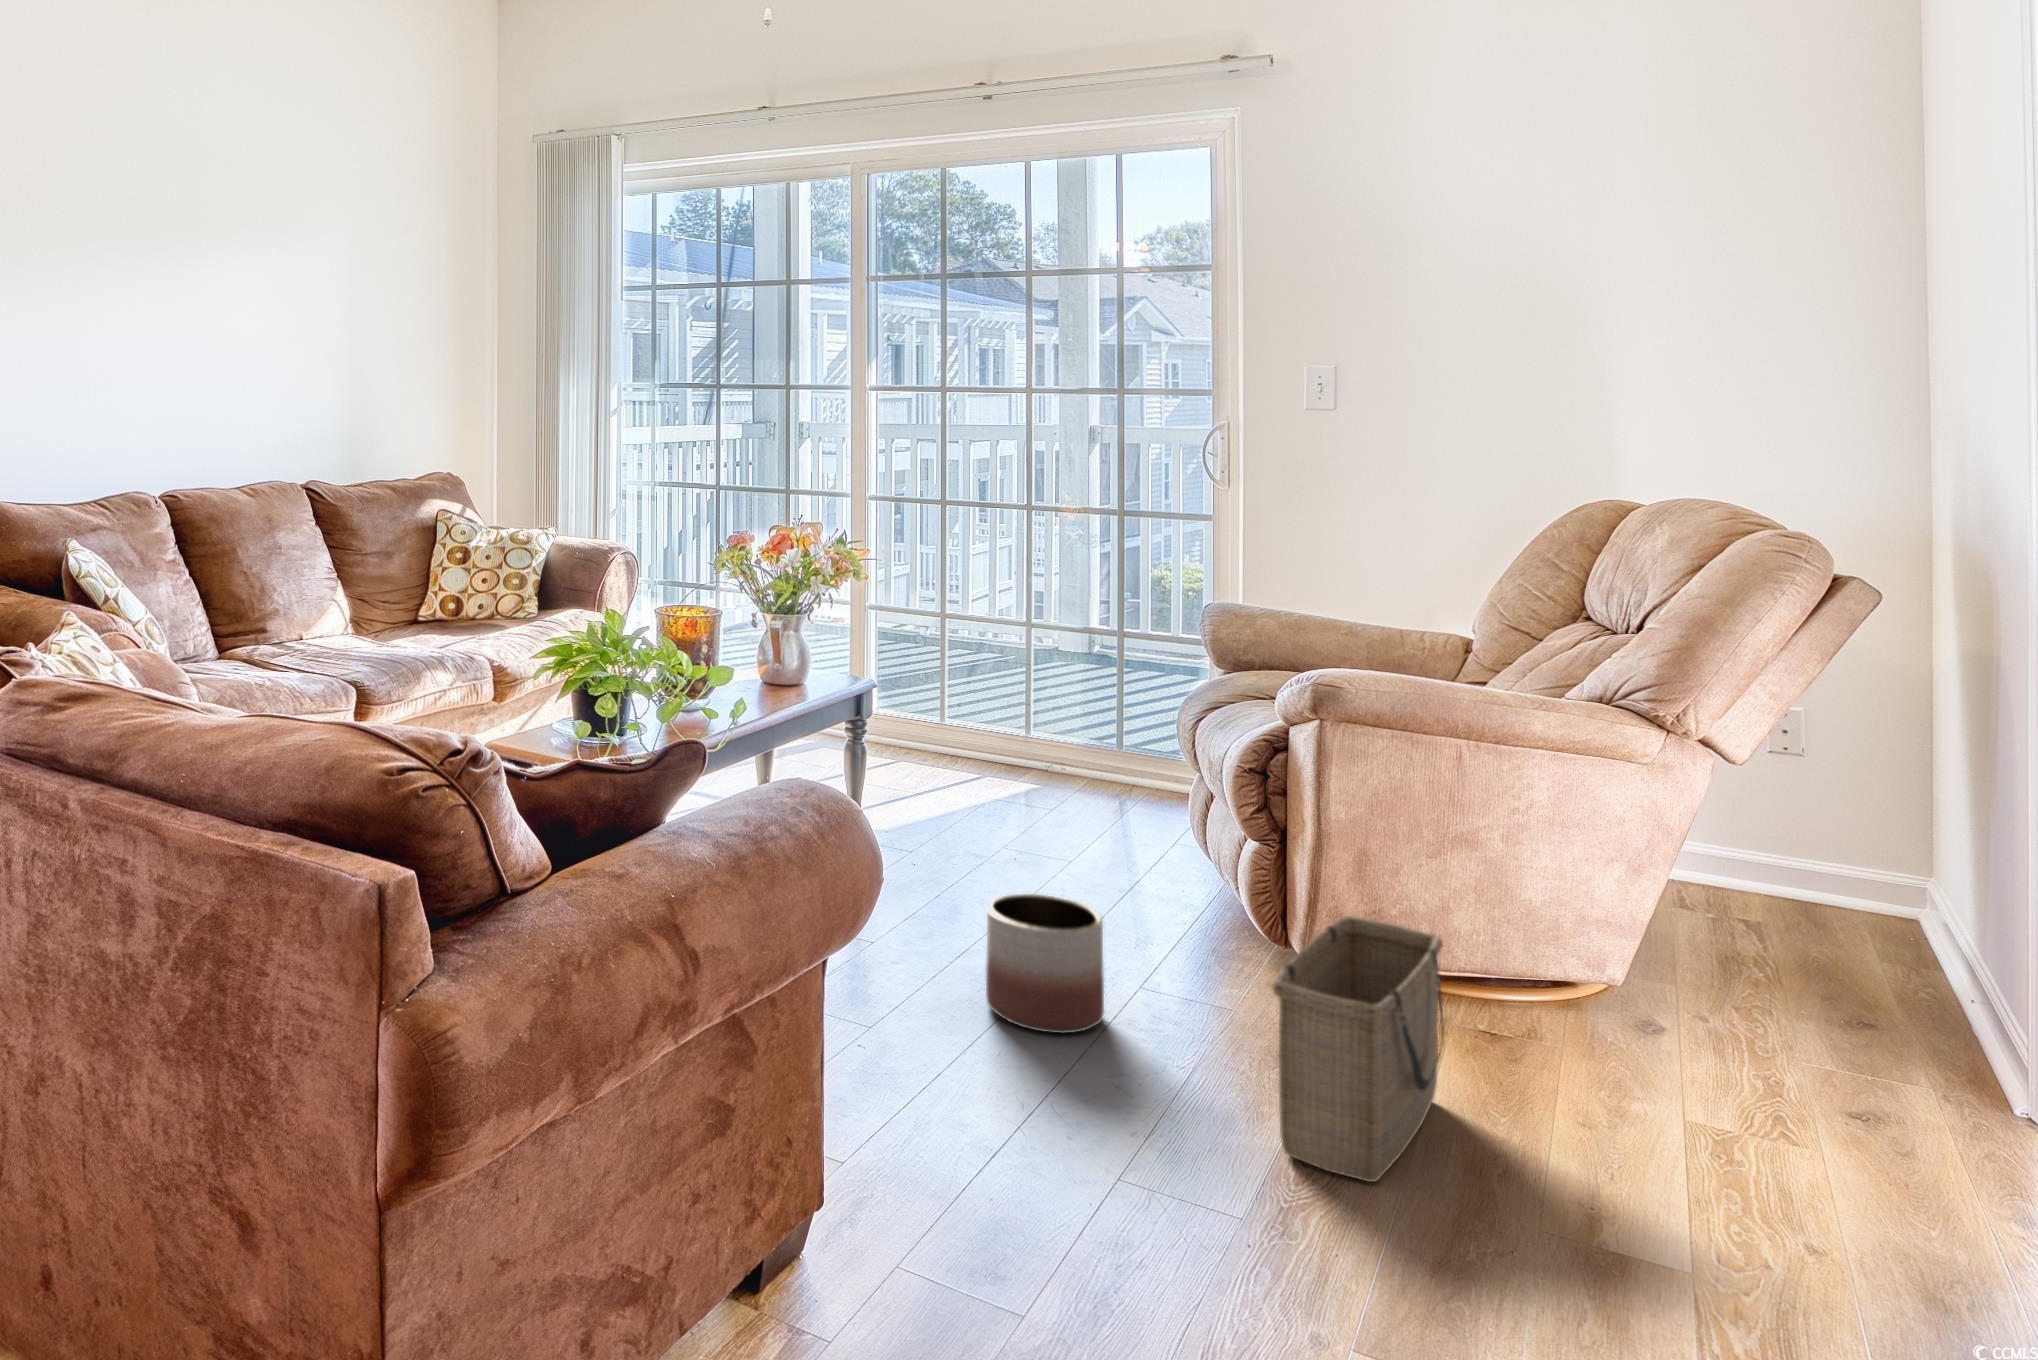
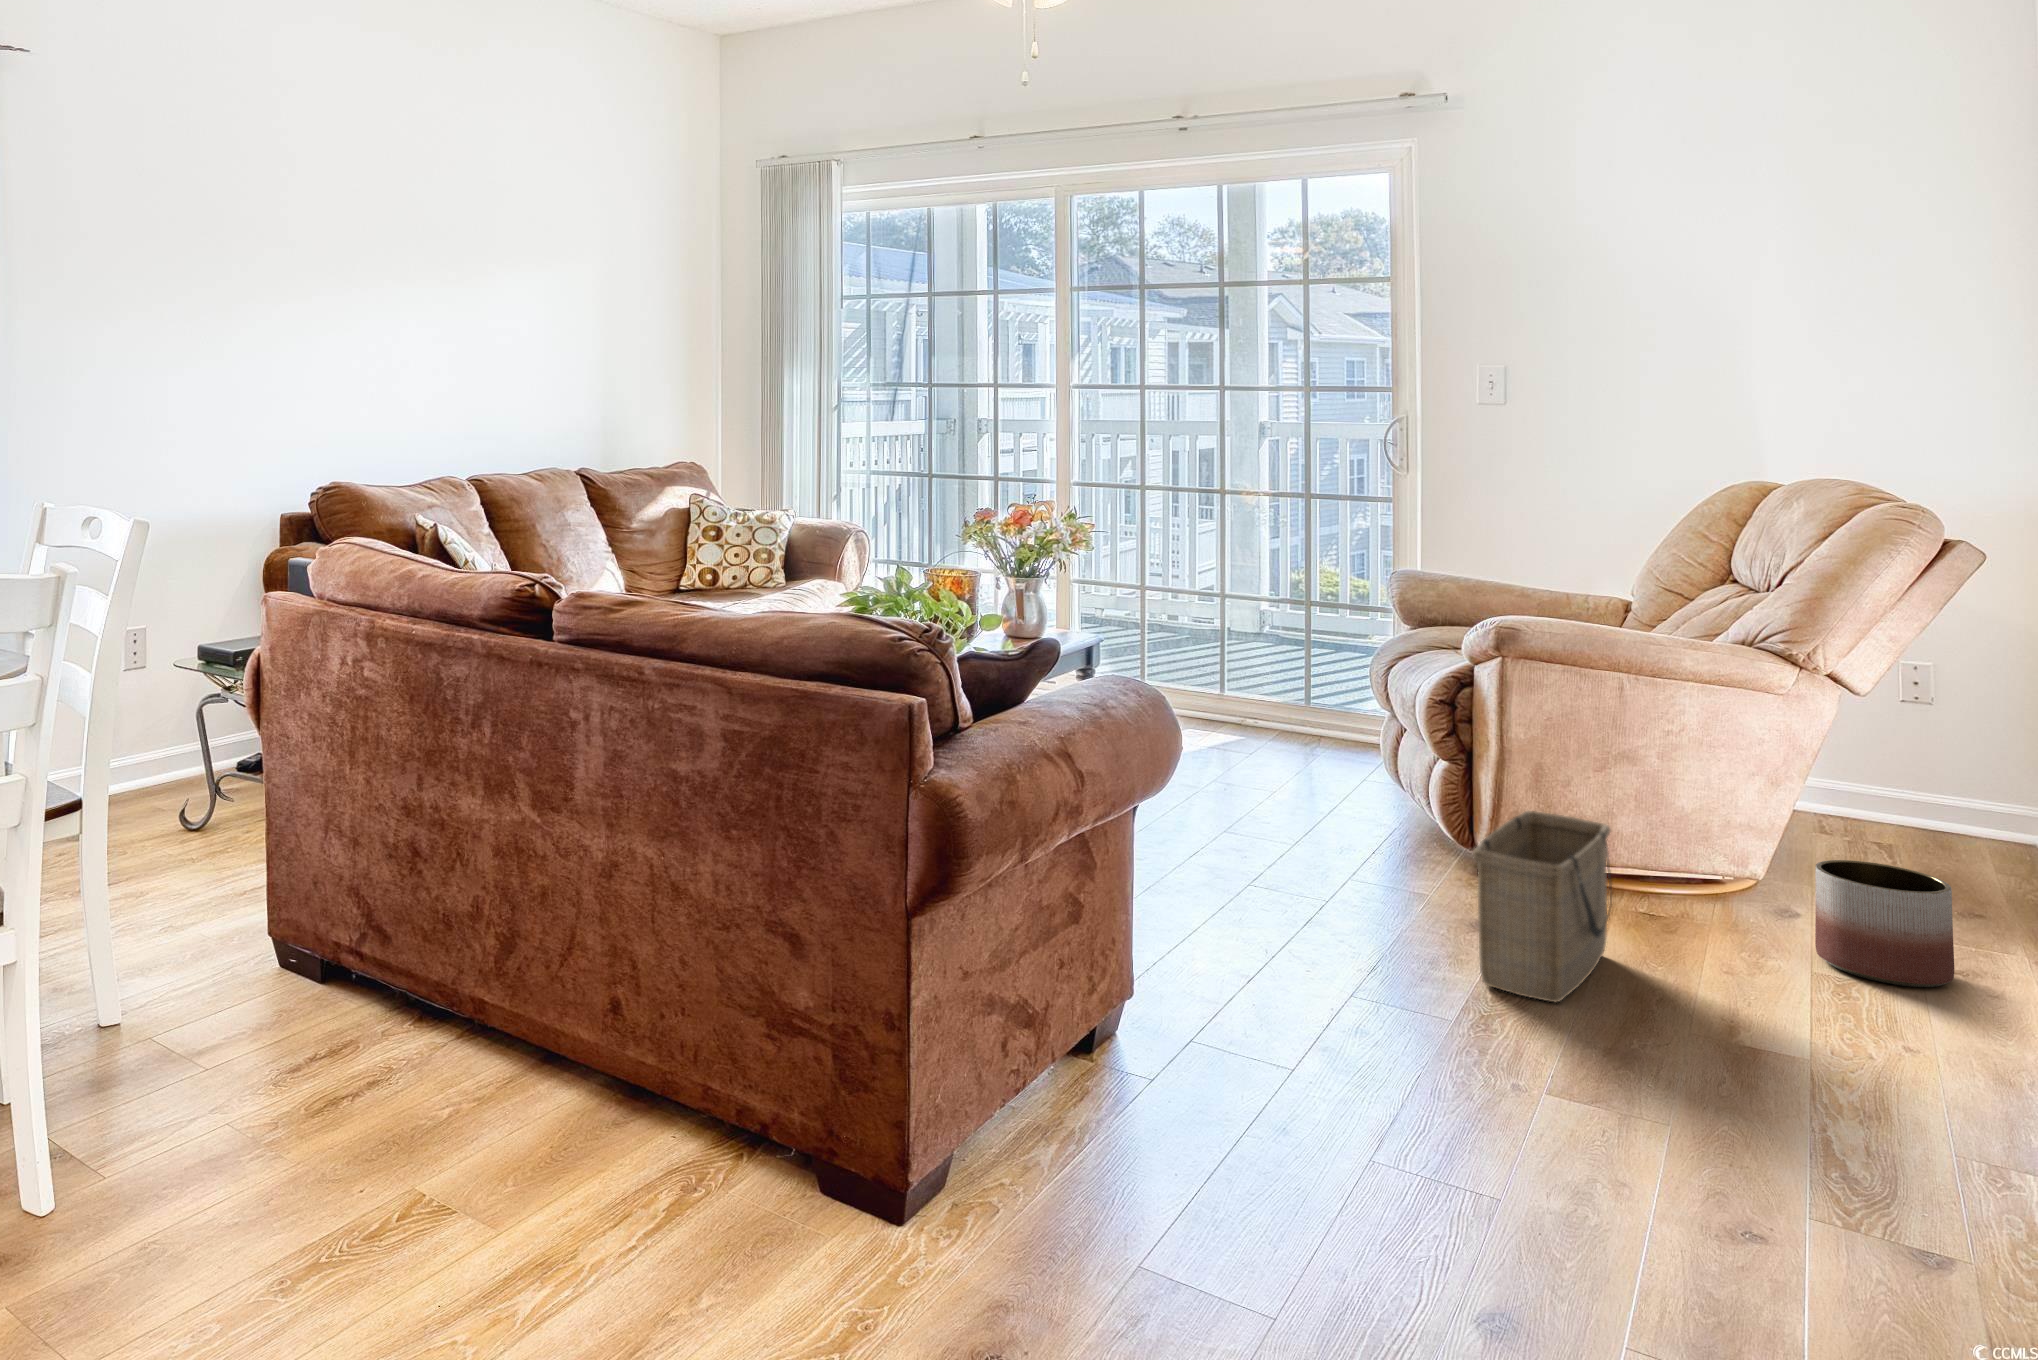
planter: present [986,894,1104,1033] -> present [1815,860,1954,987]

